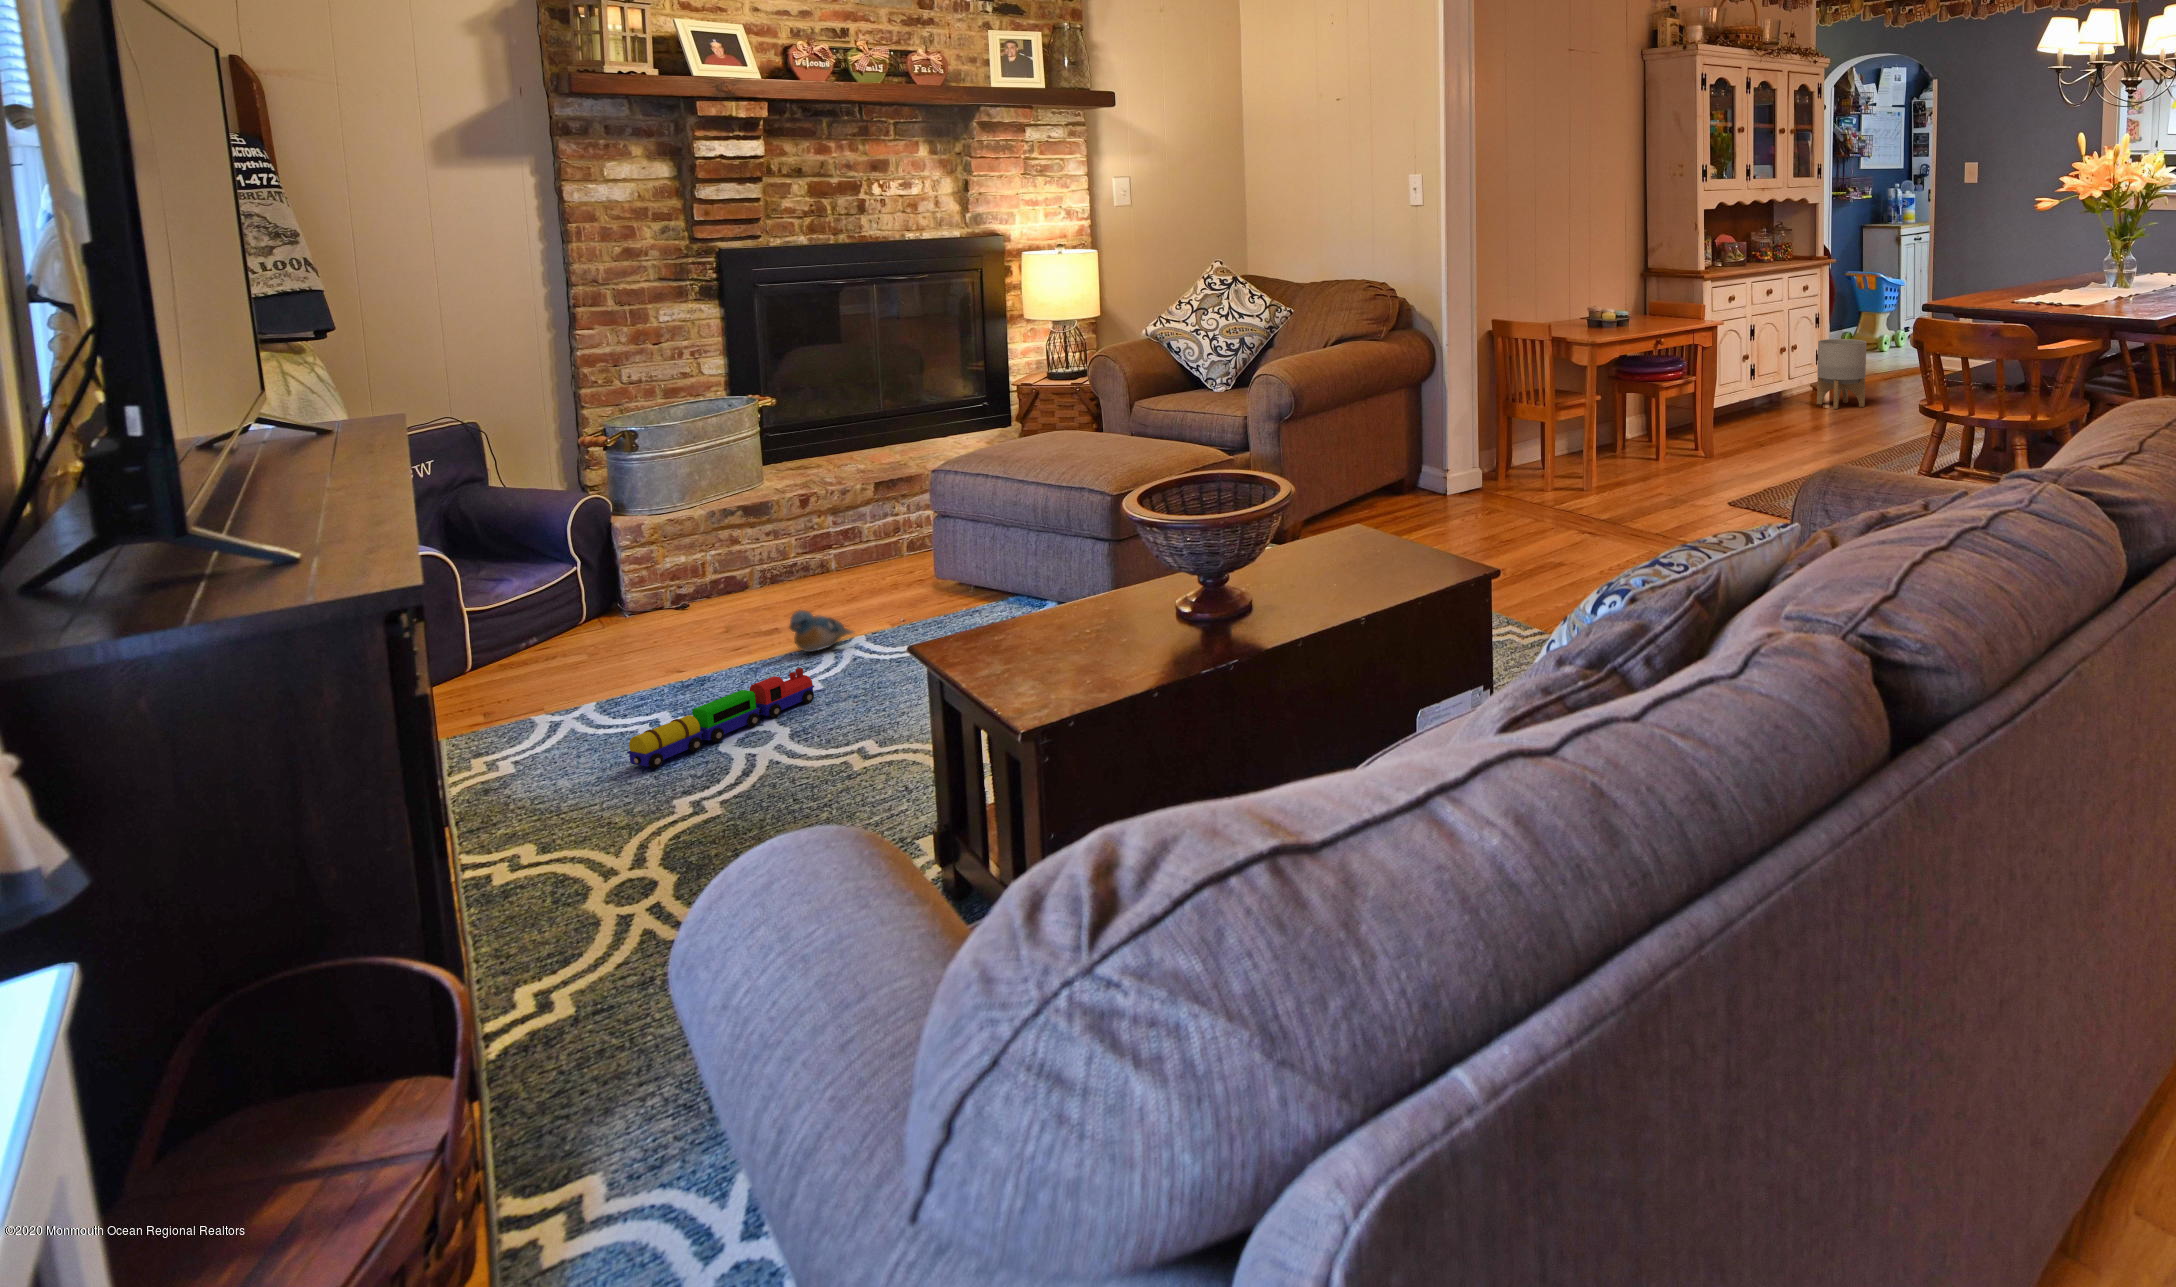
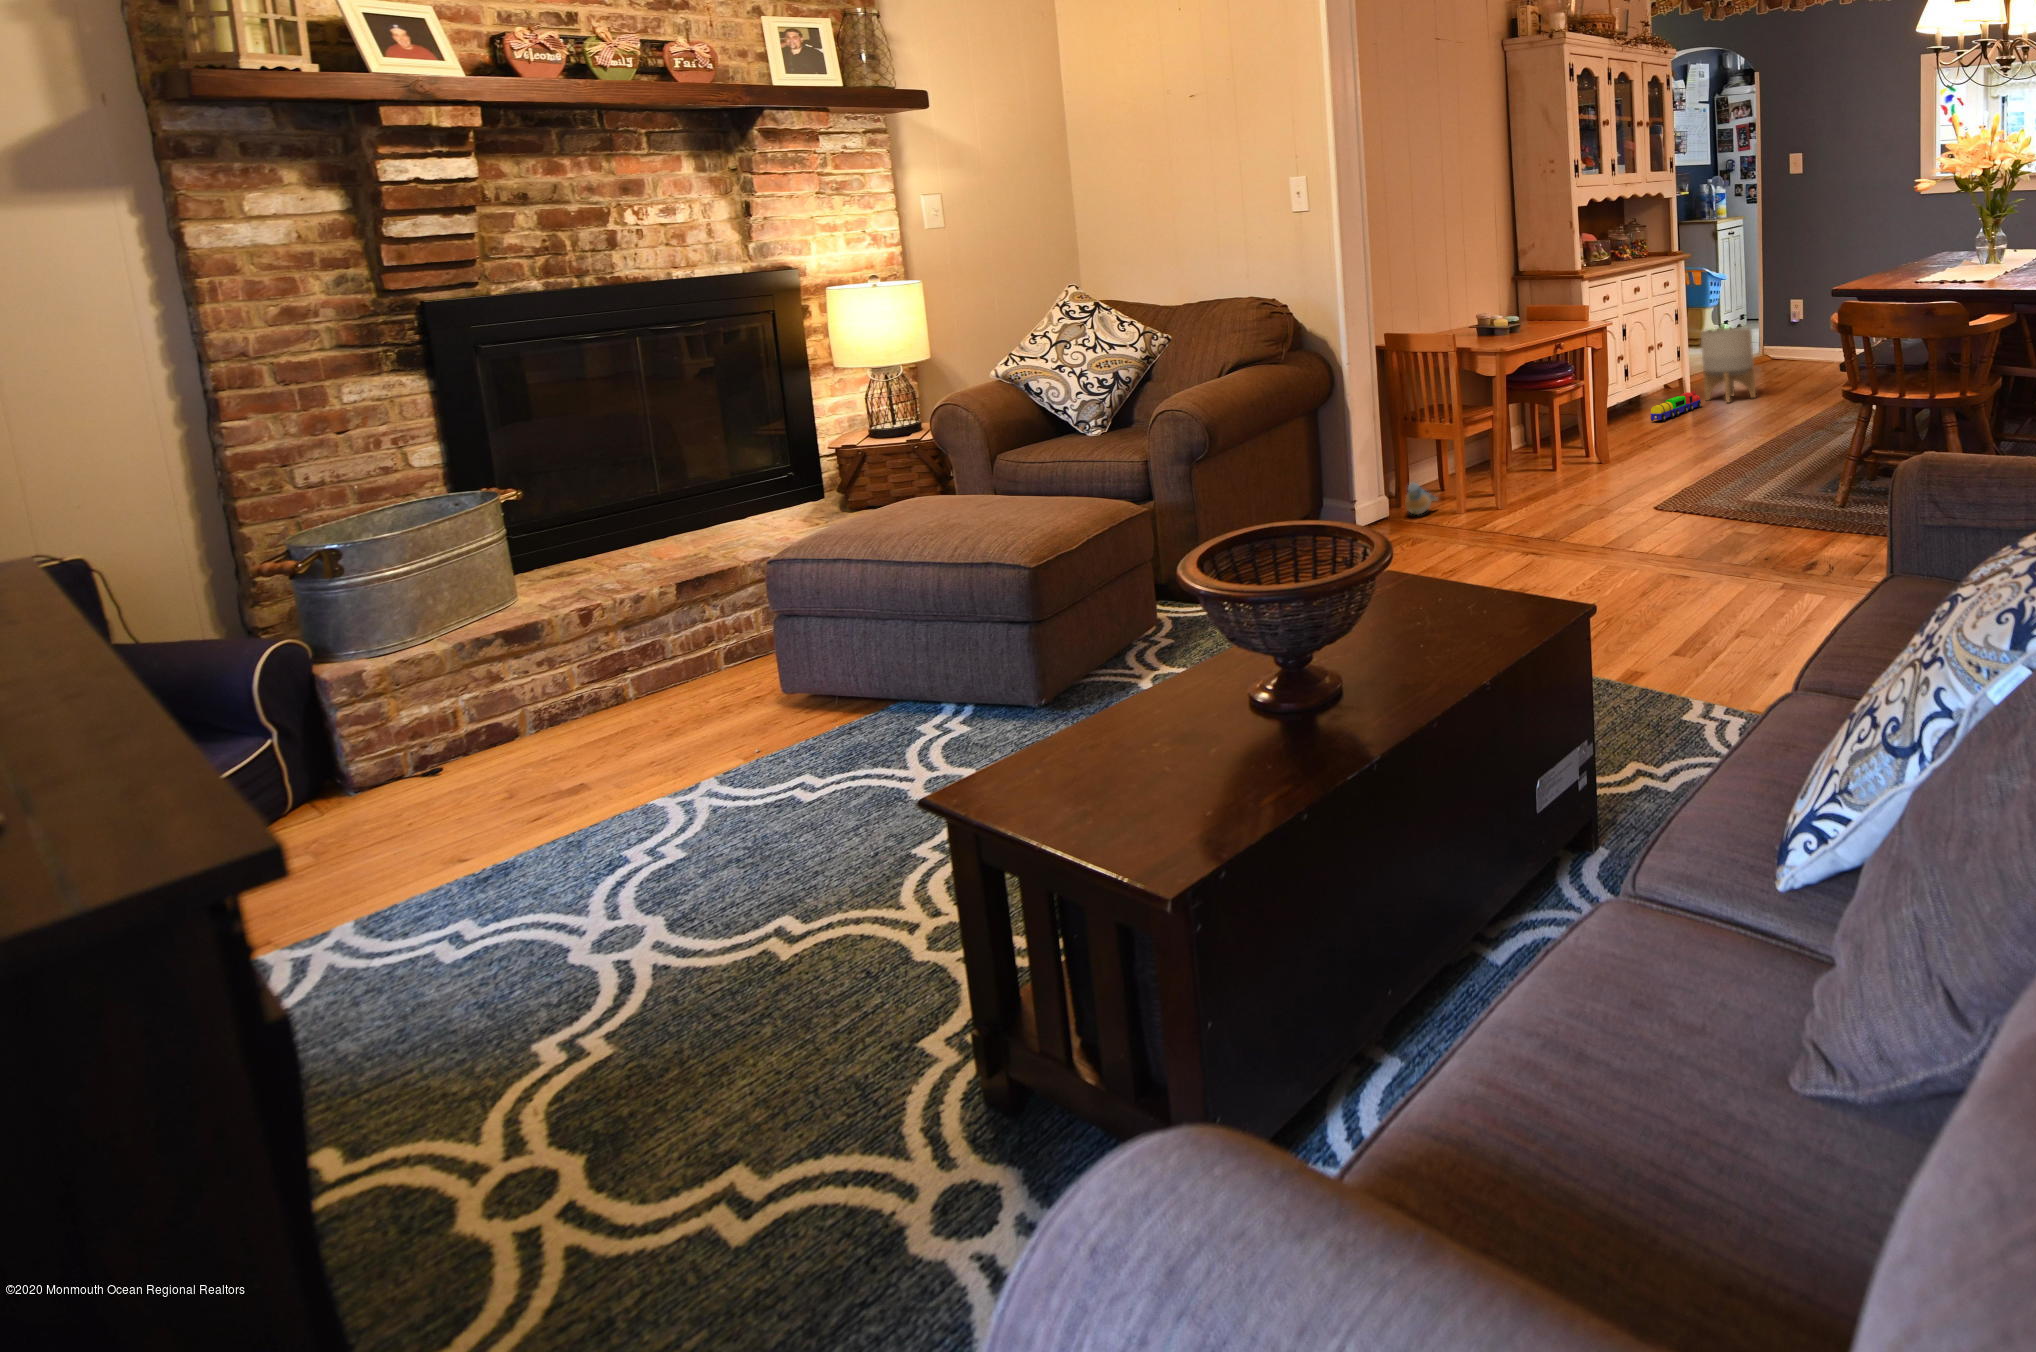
plush toy: present [790,610,854,652] -> present [1405,483,1437,515]
toy train: present [627,668,814,768] -> present [1651,391,1701,421]

